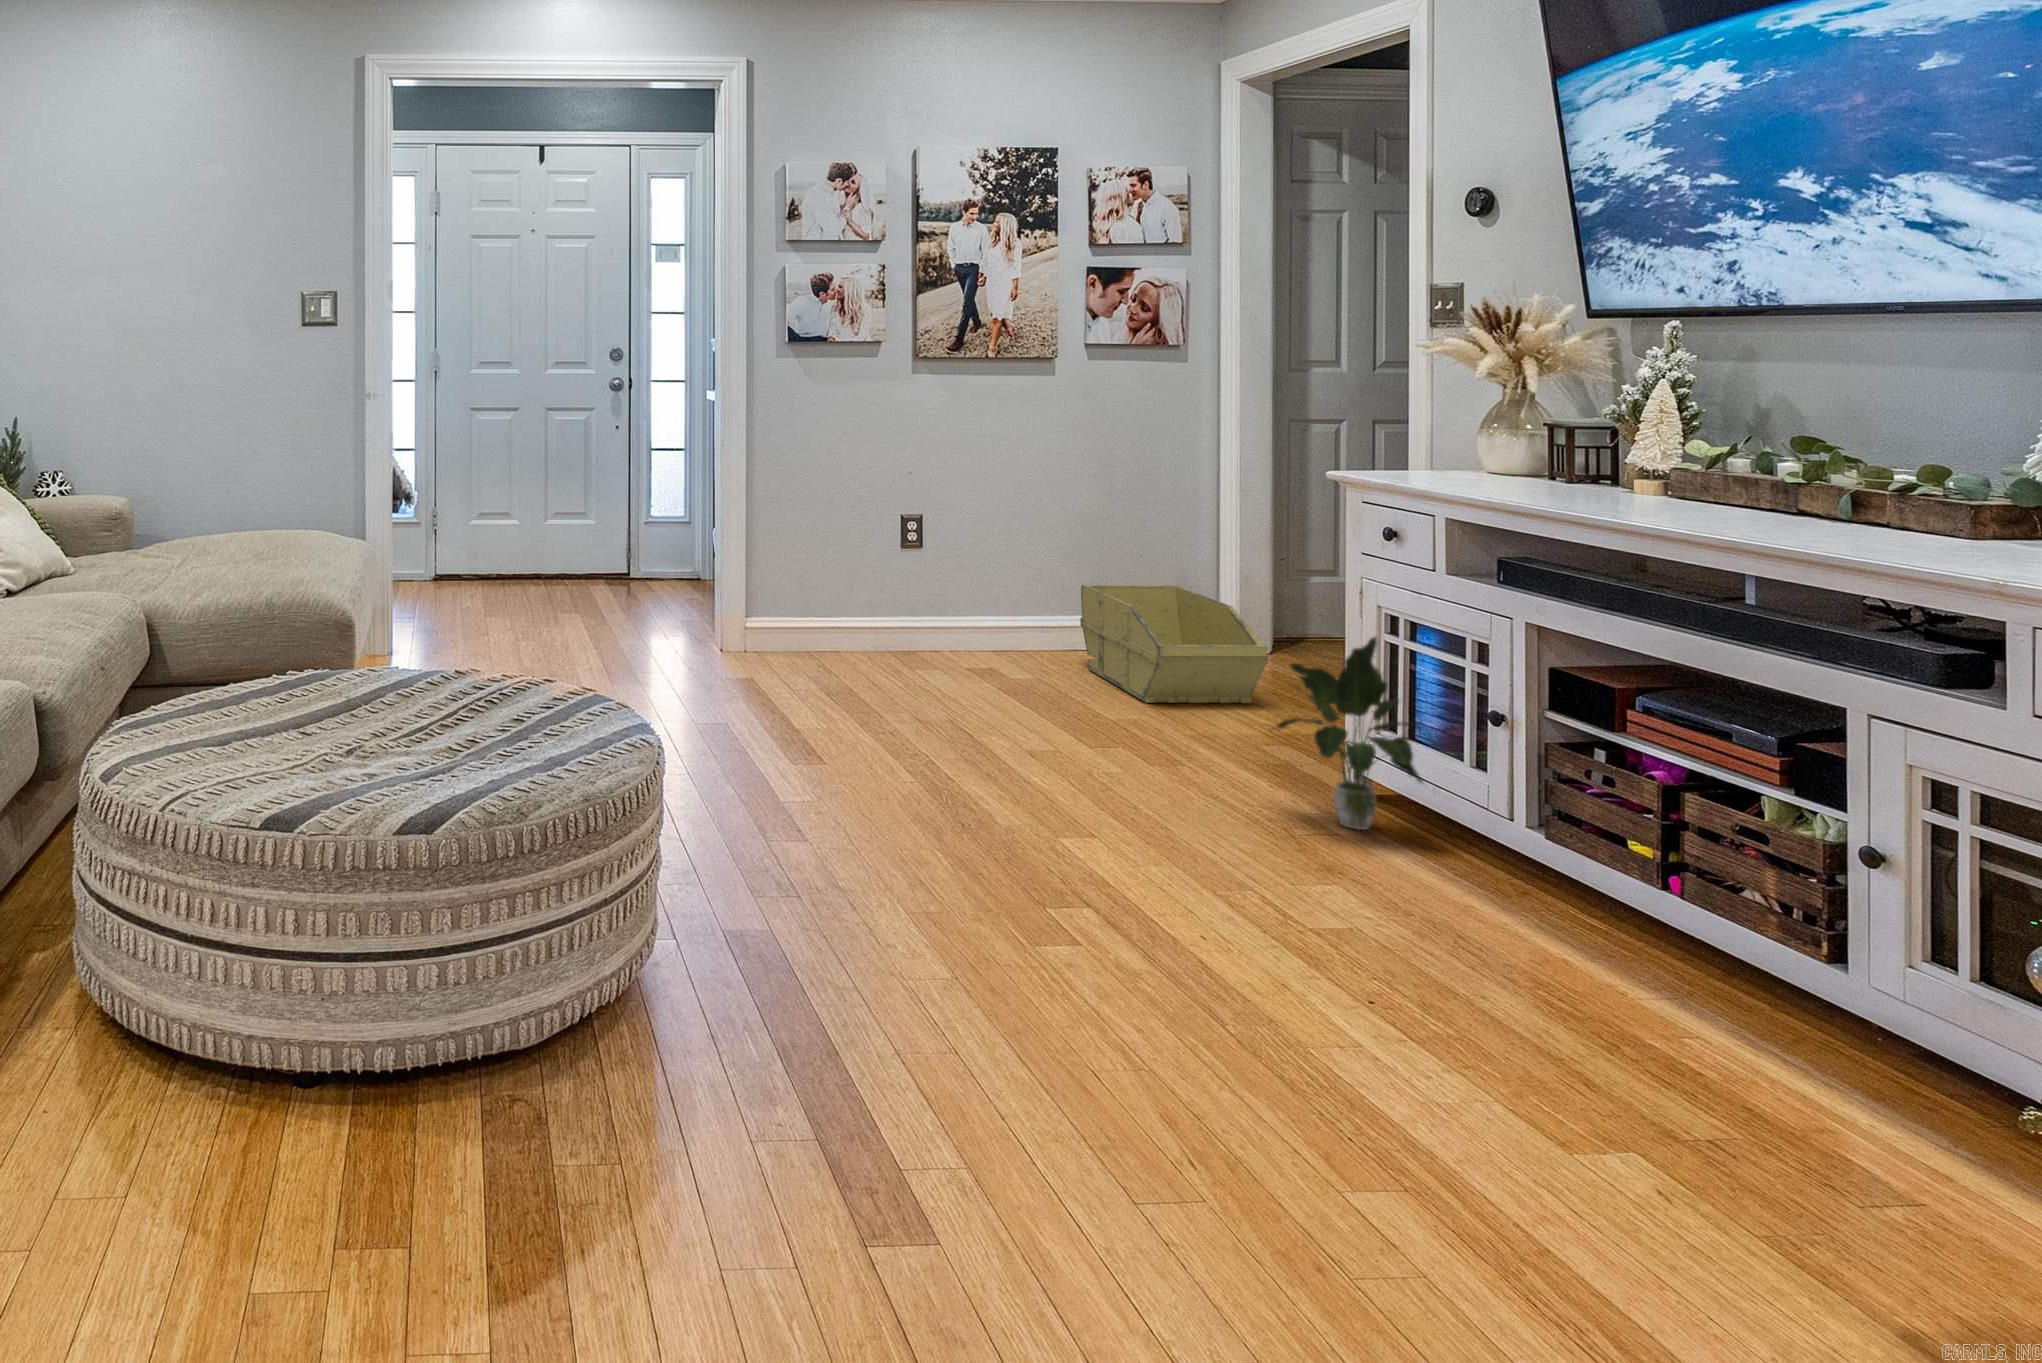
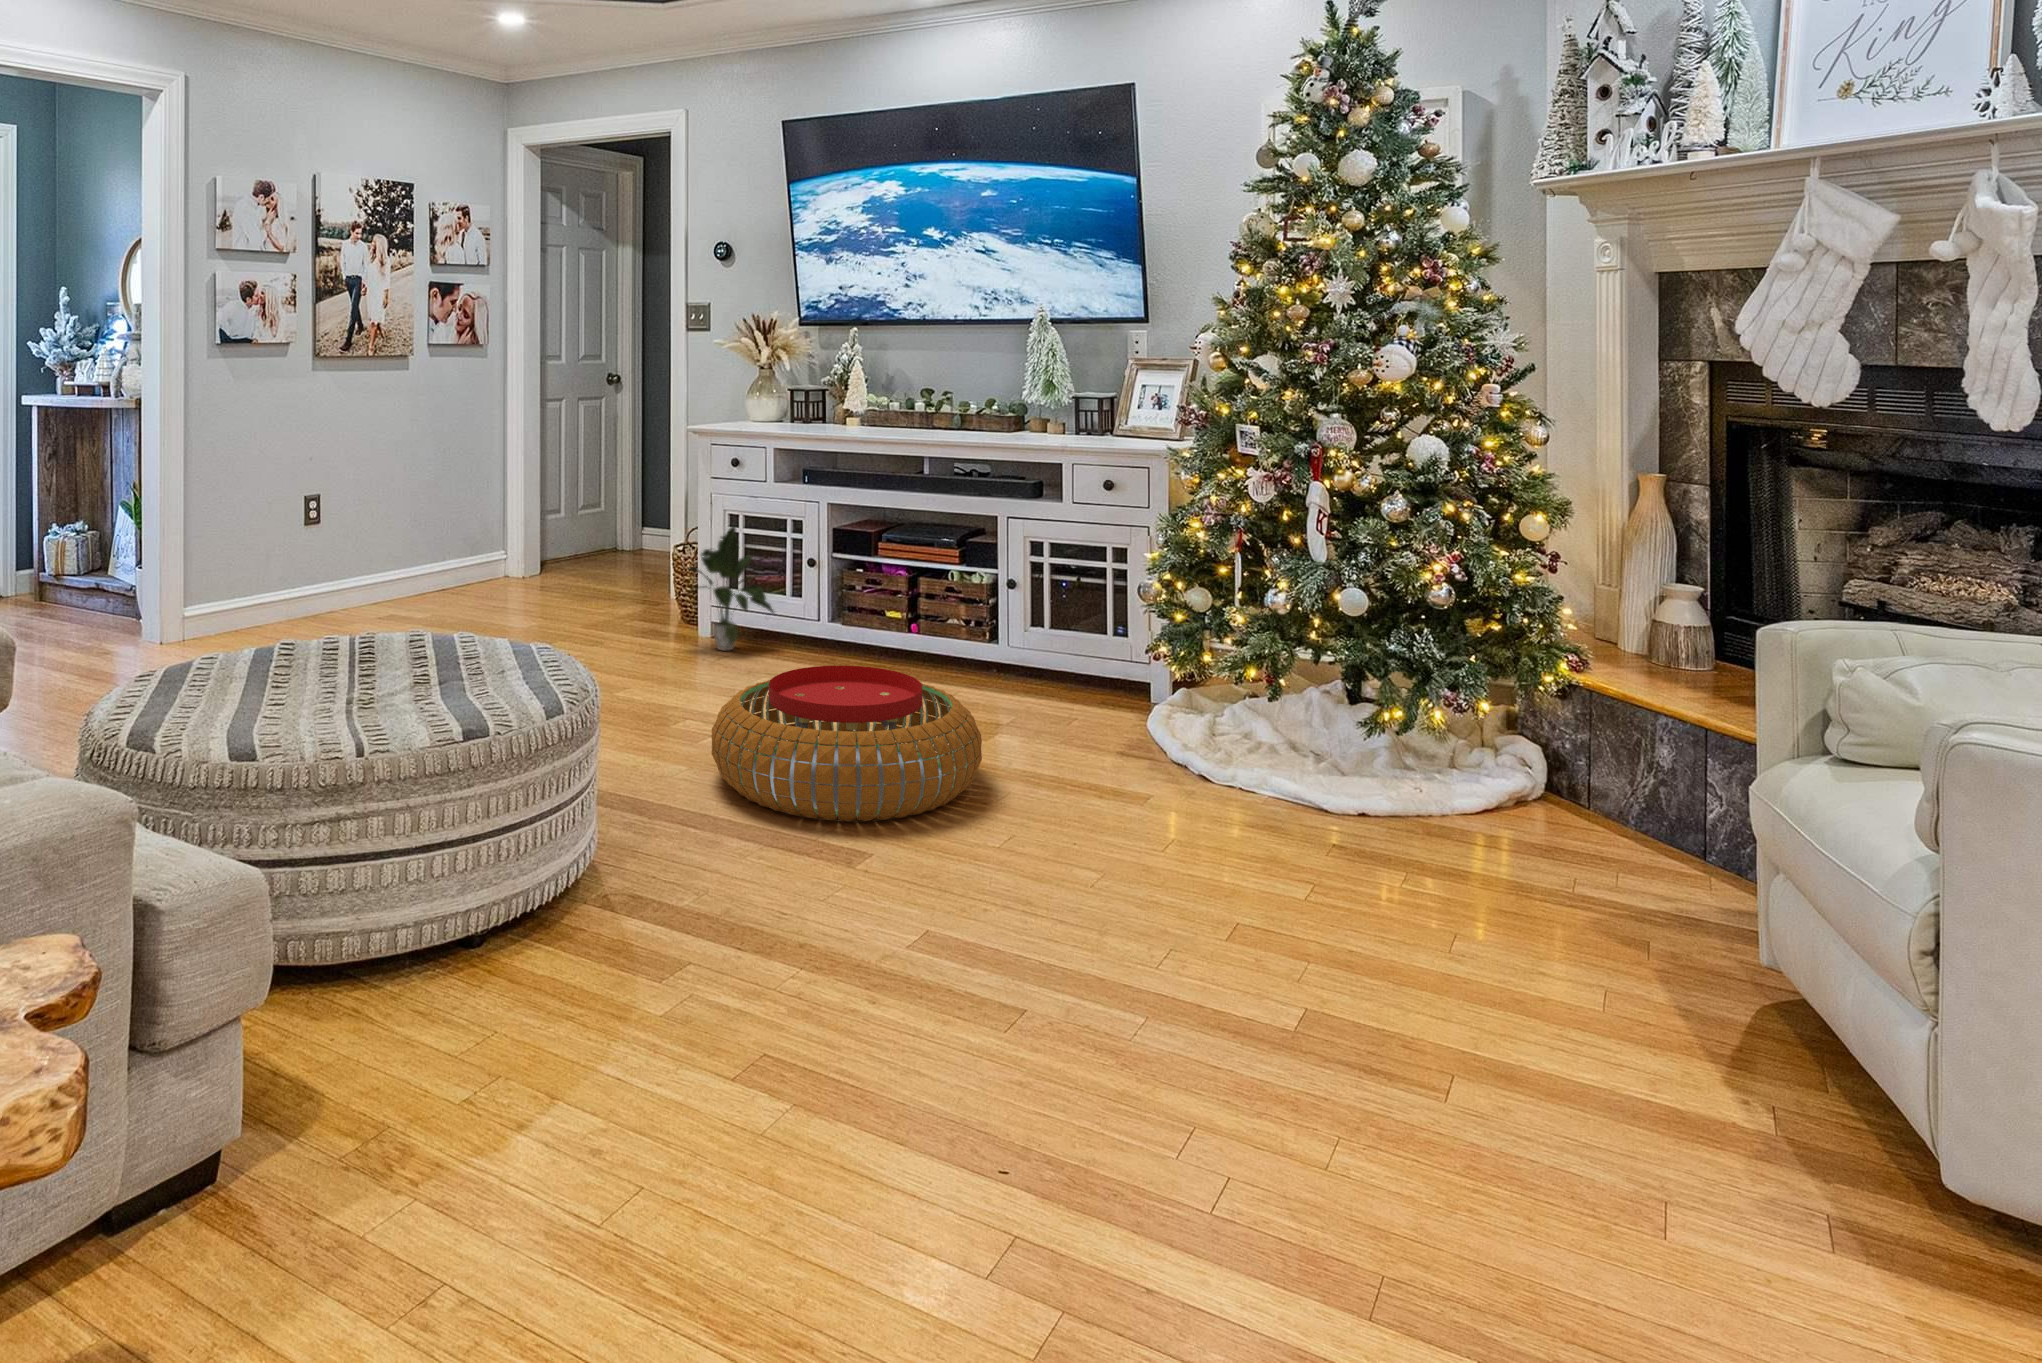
storage bin: present [1080,585,1268,703] -> none [431,525,584,611]
pouf: none [926,864,1421,1181] -> present [711,665,982,821]

